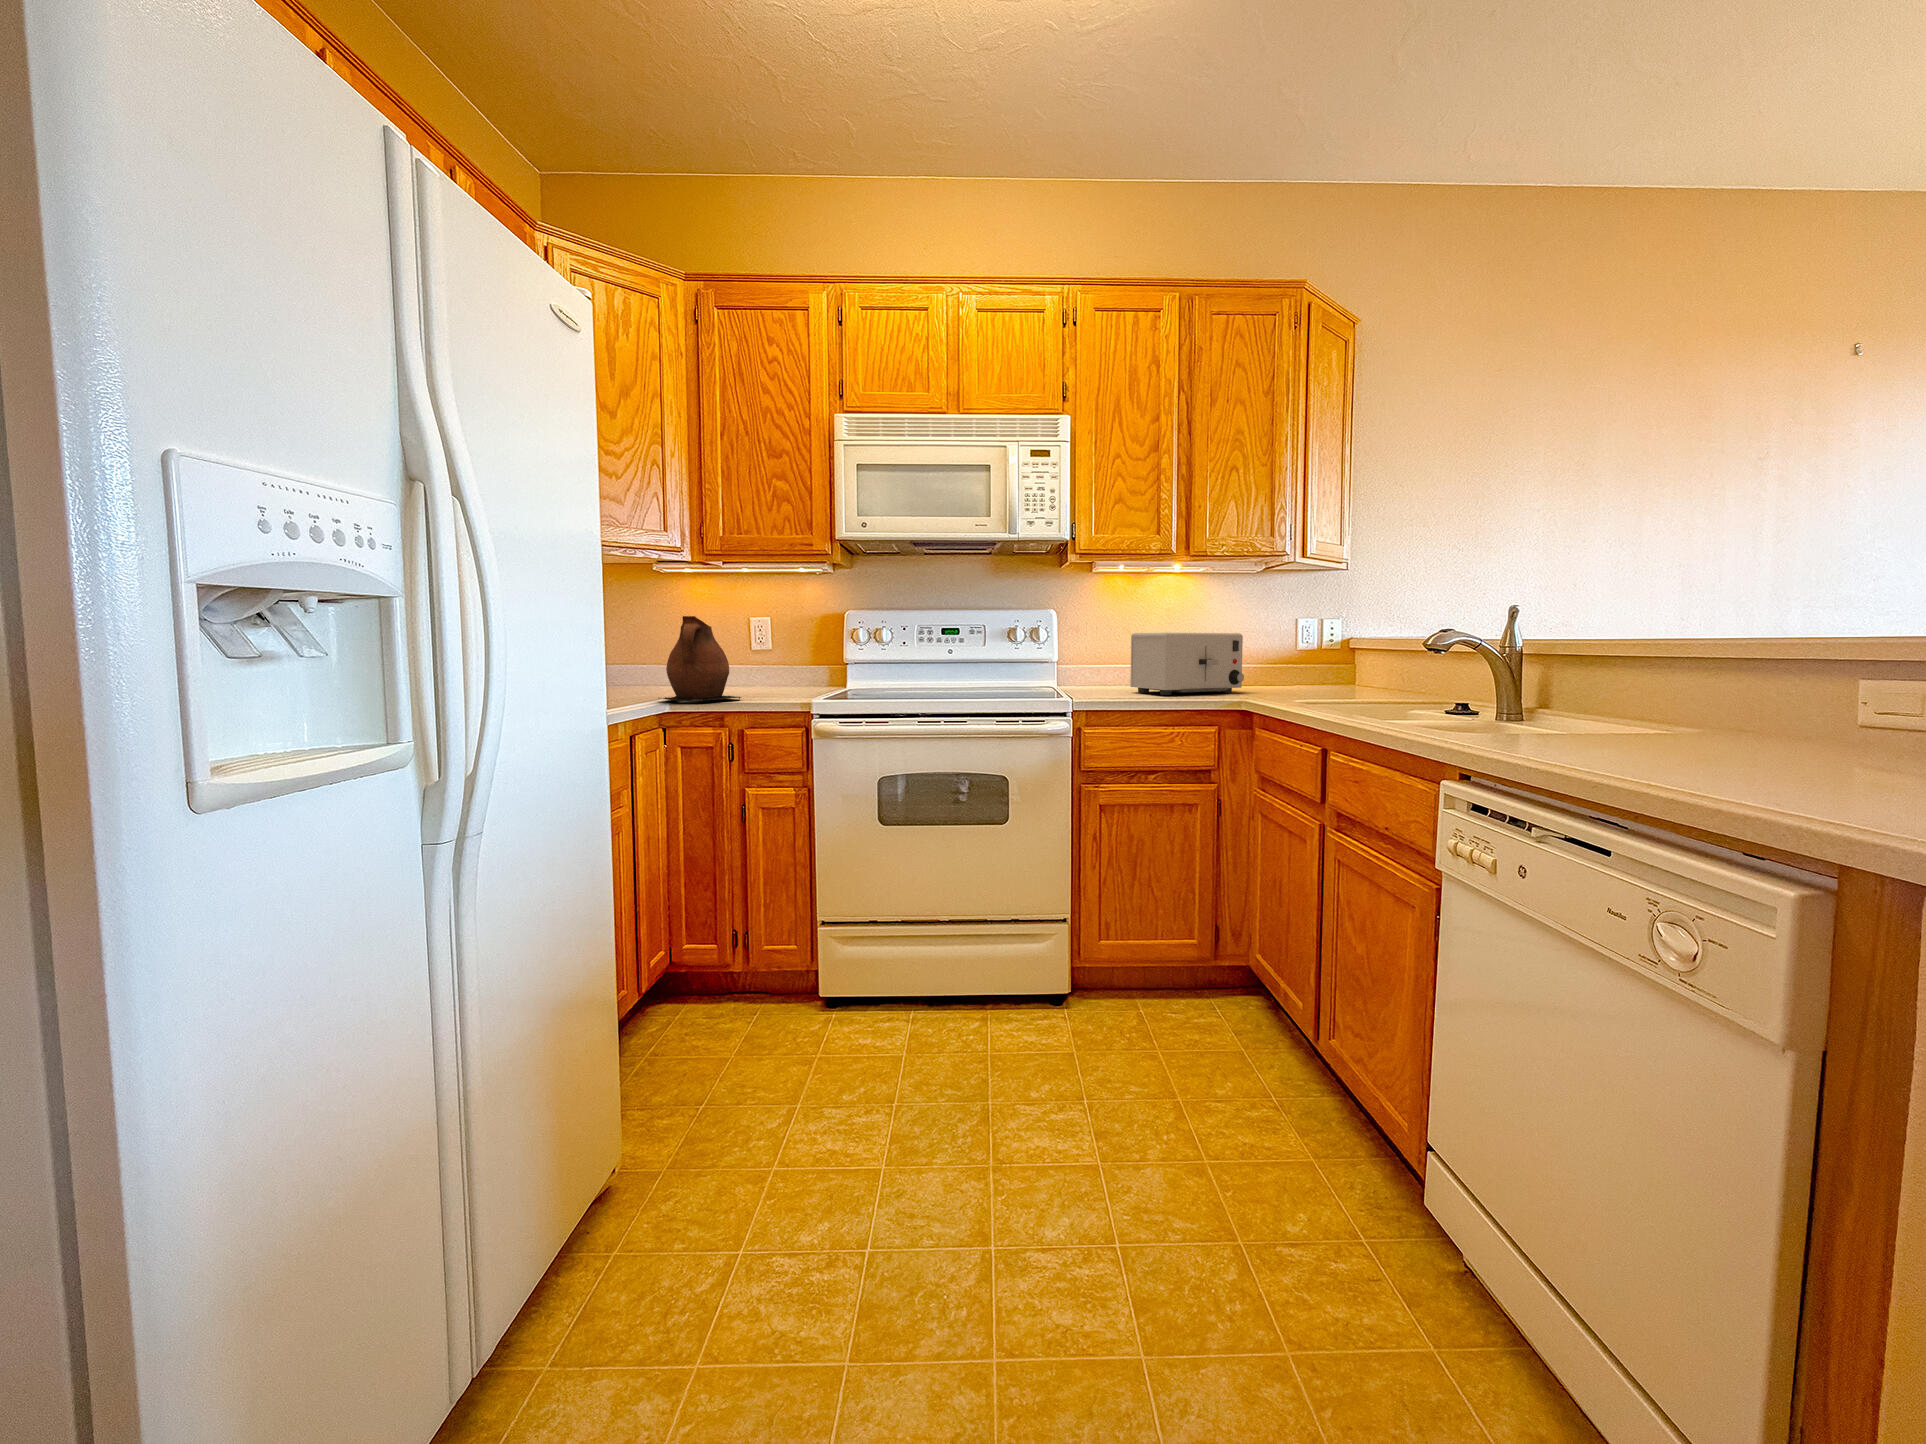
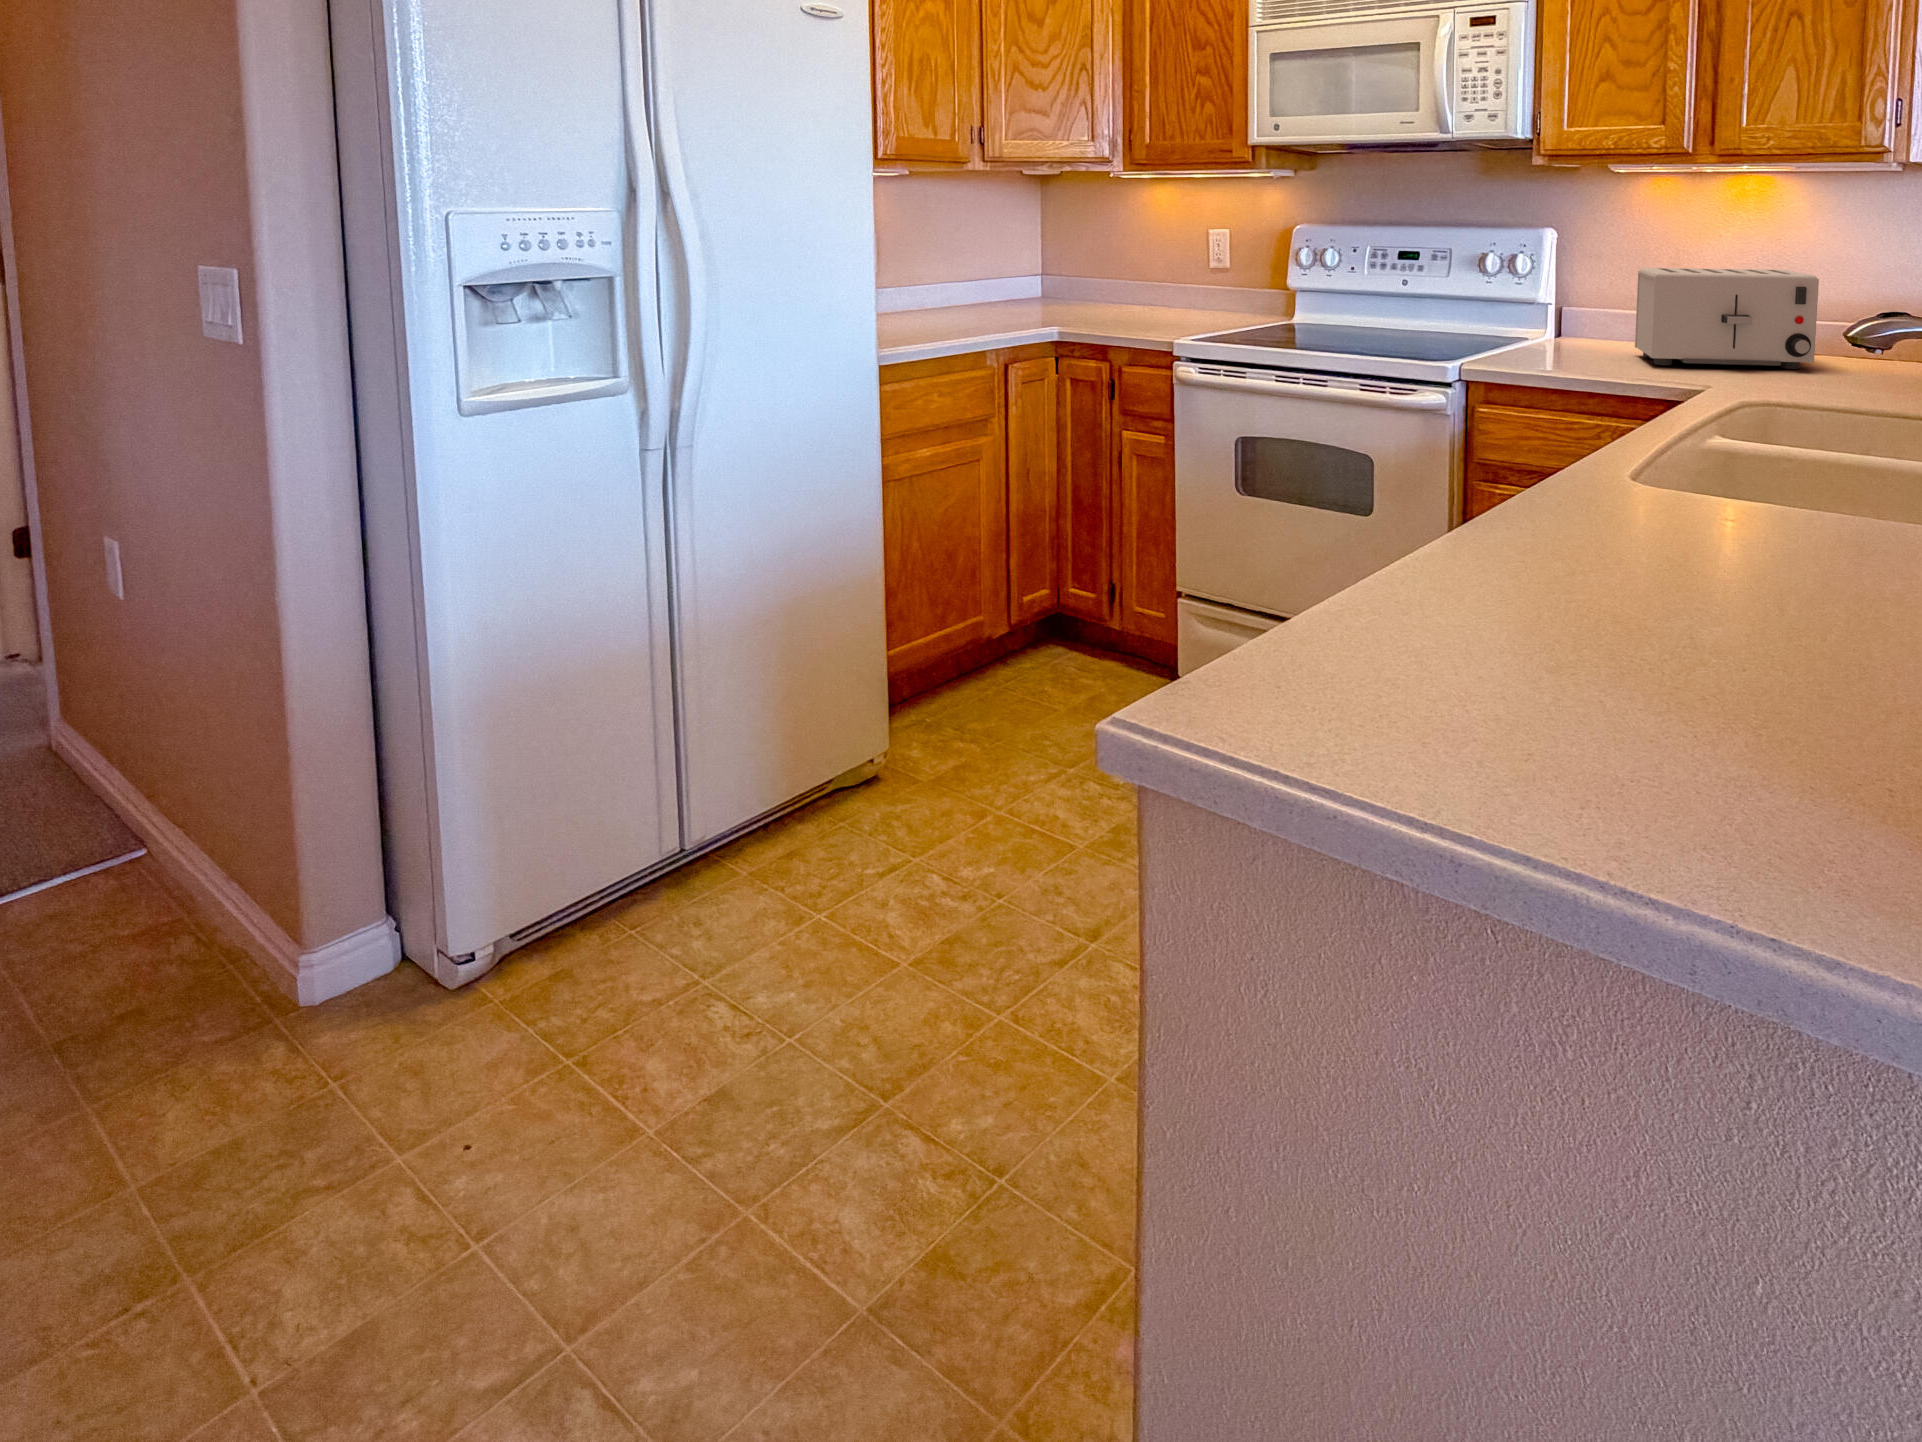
ceramic pitcher: present [664,616,741,701] -> none [1062,238,1144,330]

